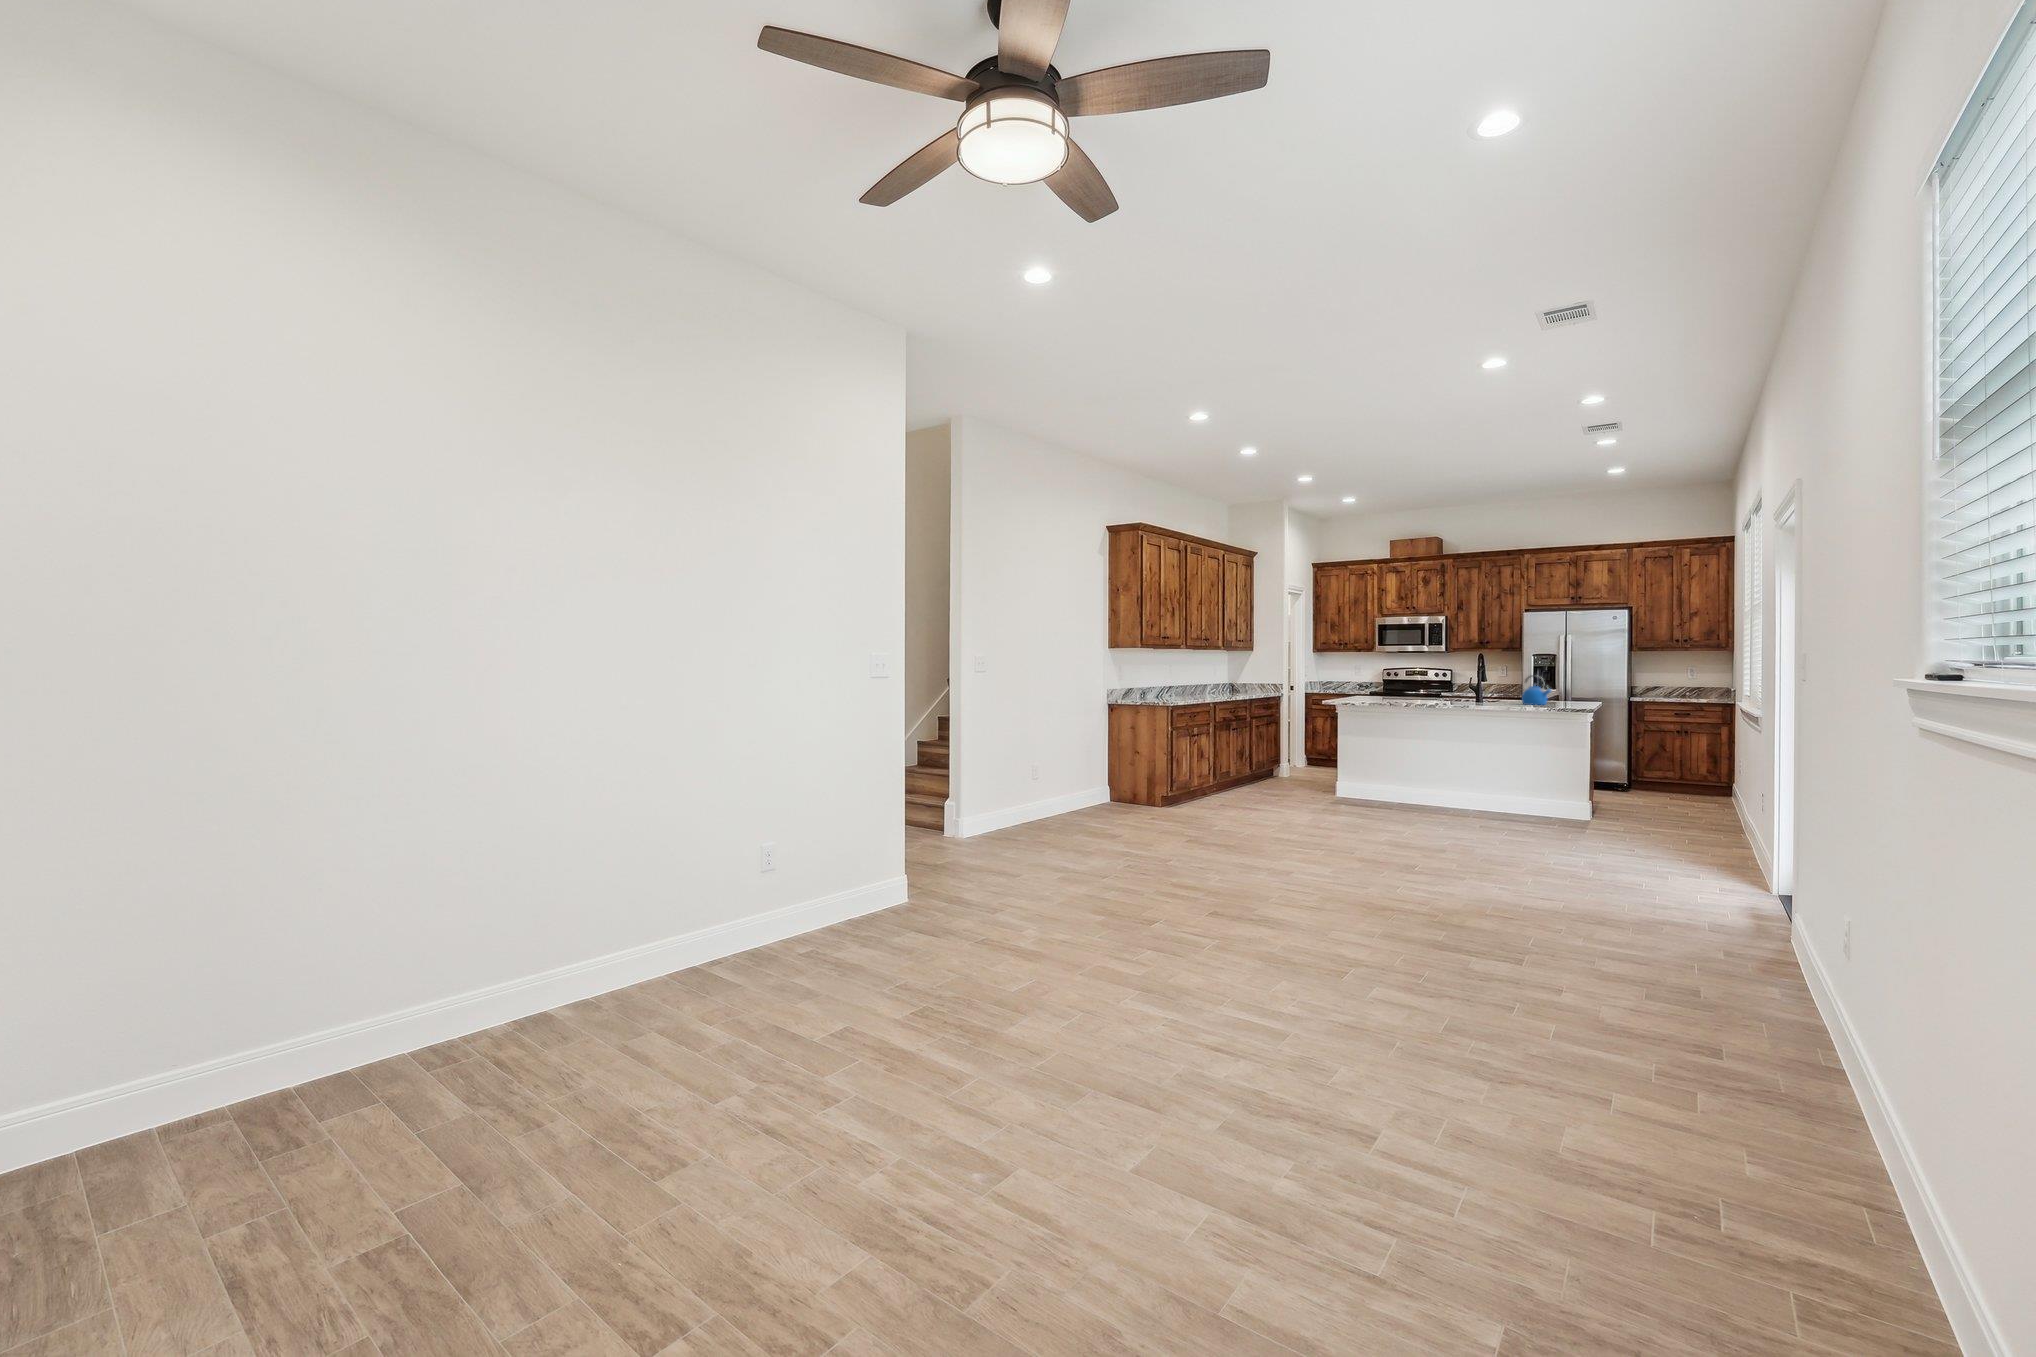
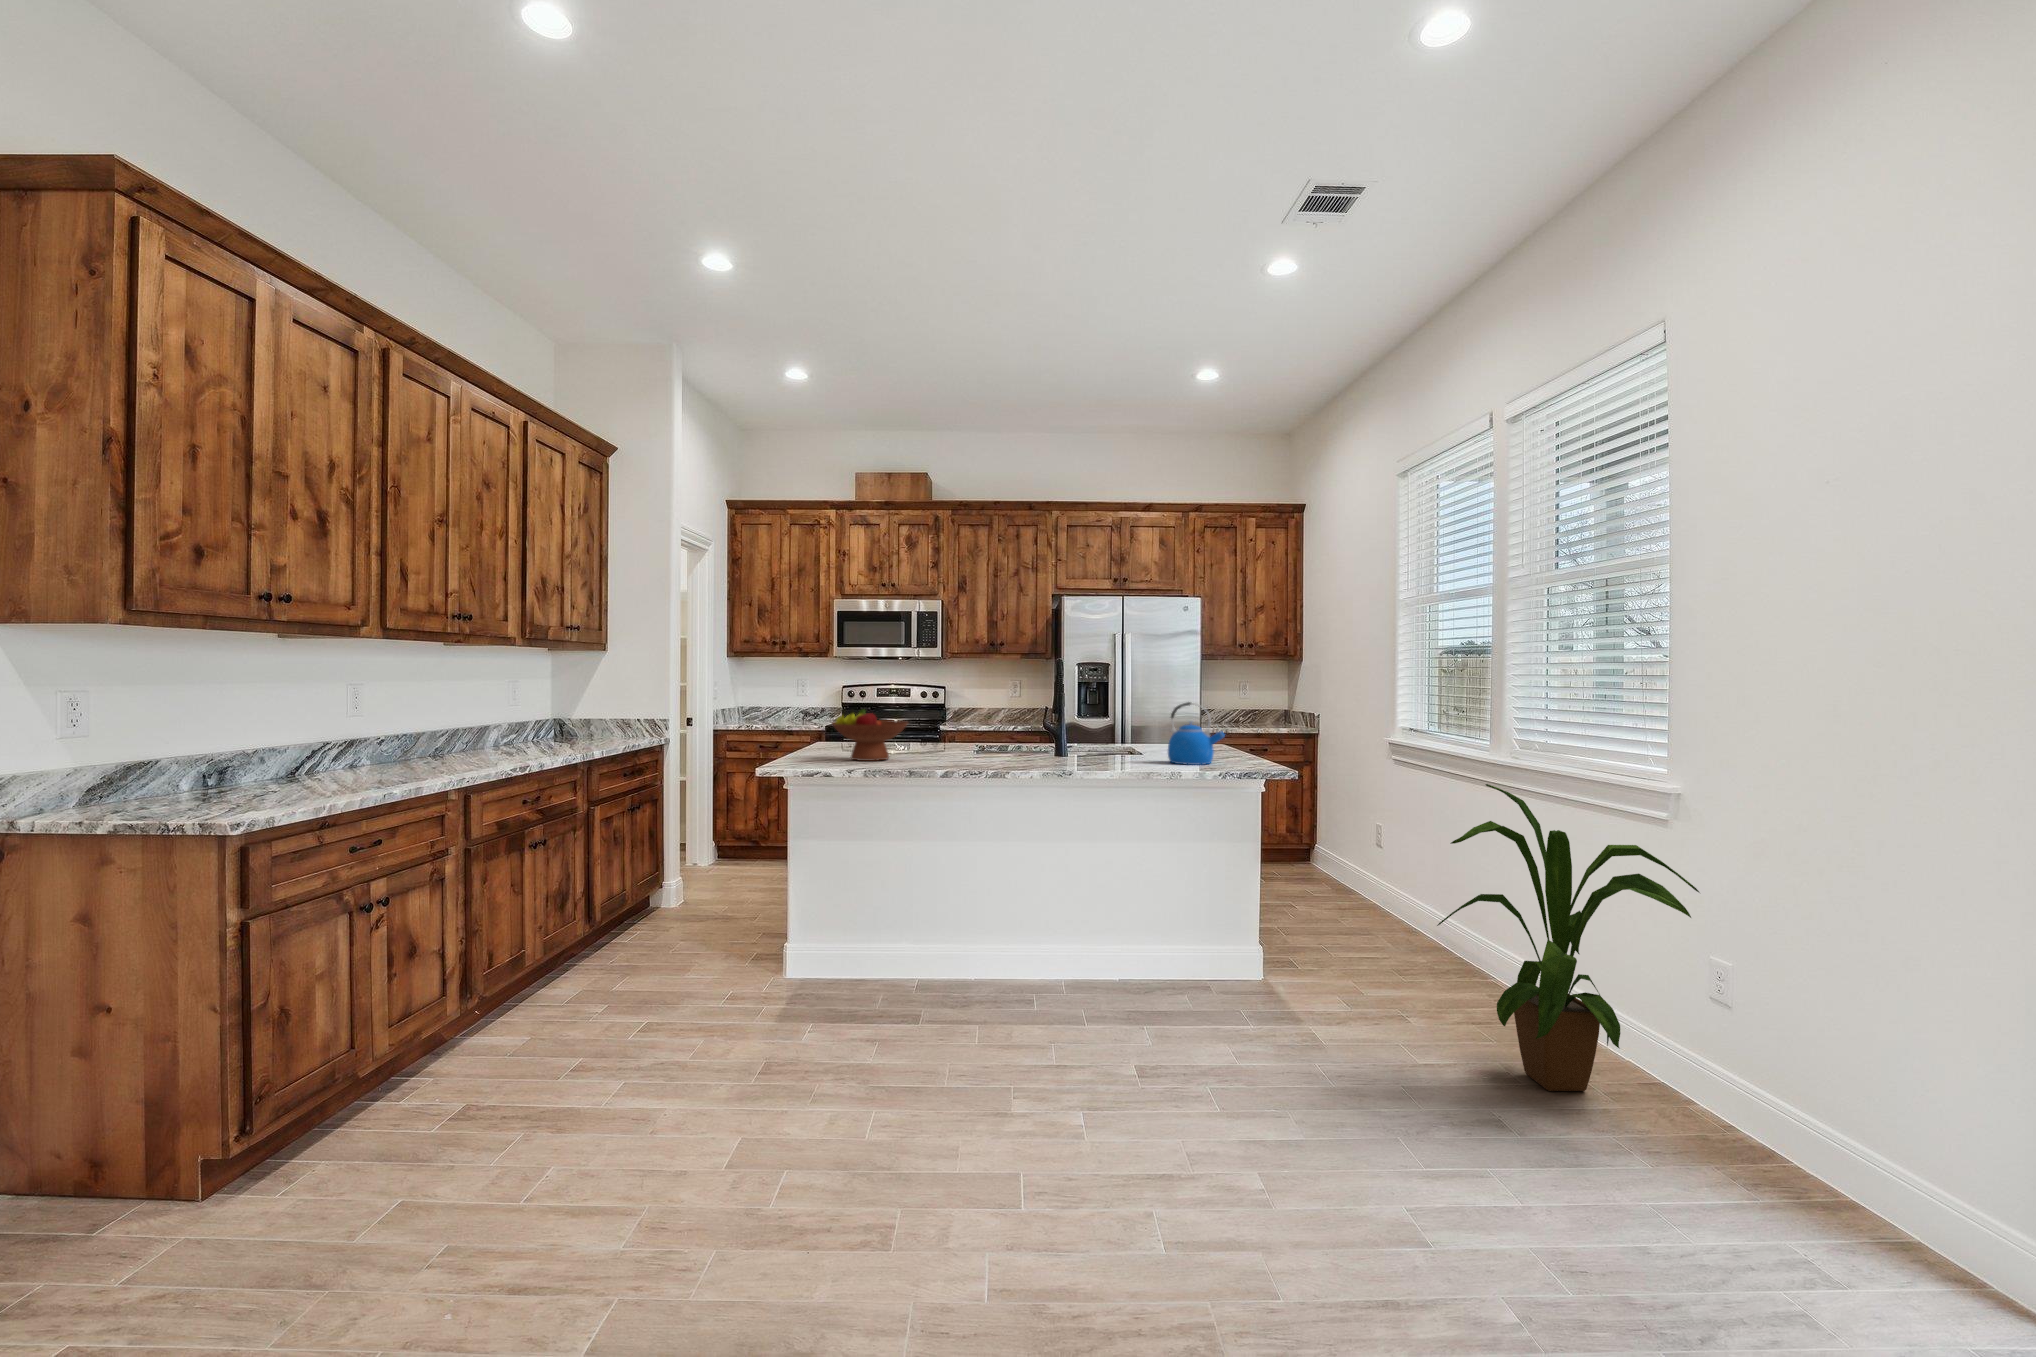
fruit bowl: none [1353,677,1390,700] -> present [832,709,908,761]
house plant: none [1619,712,1735,847] -> present [1437,784,1699,1091]

